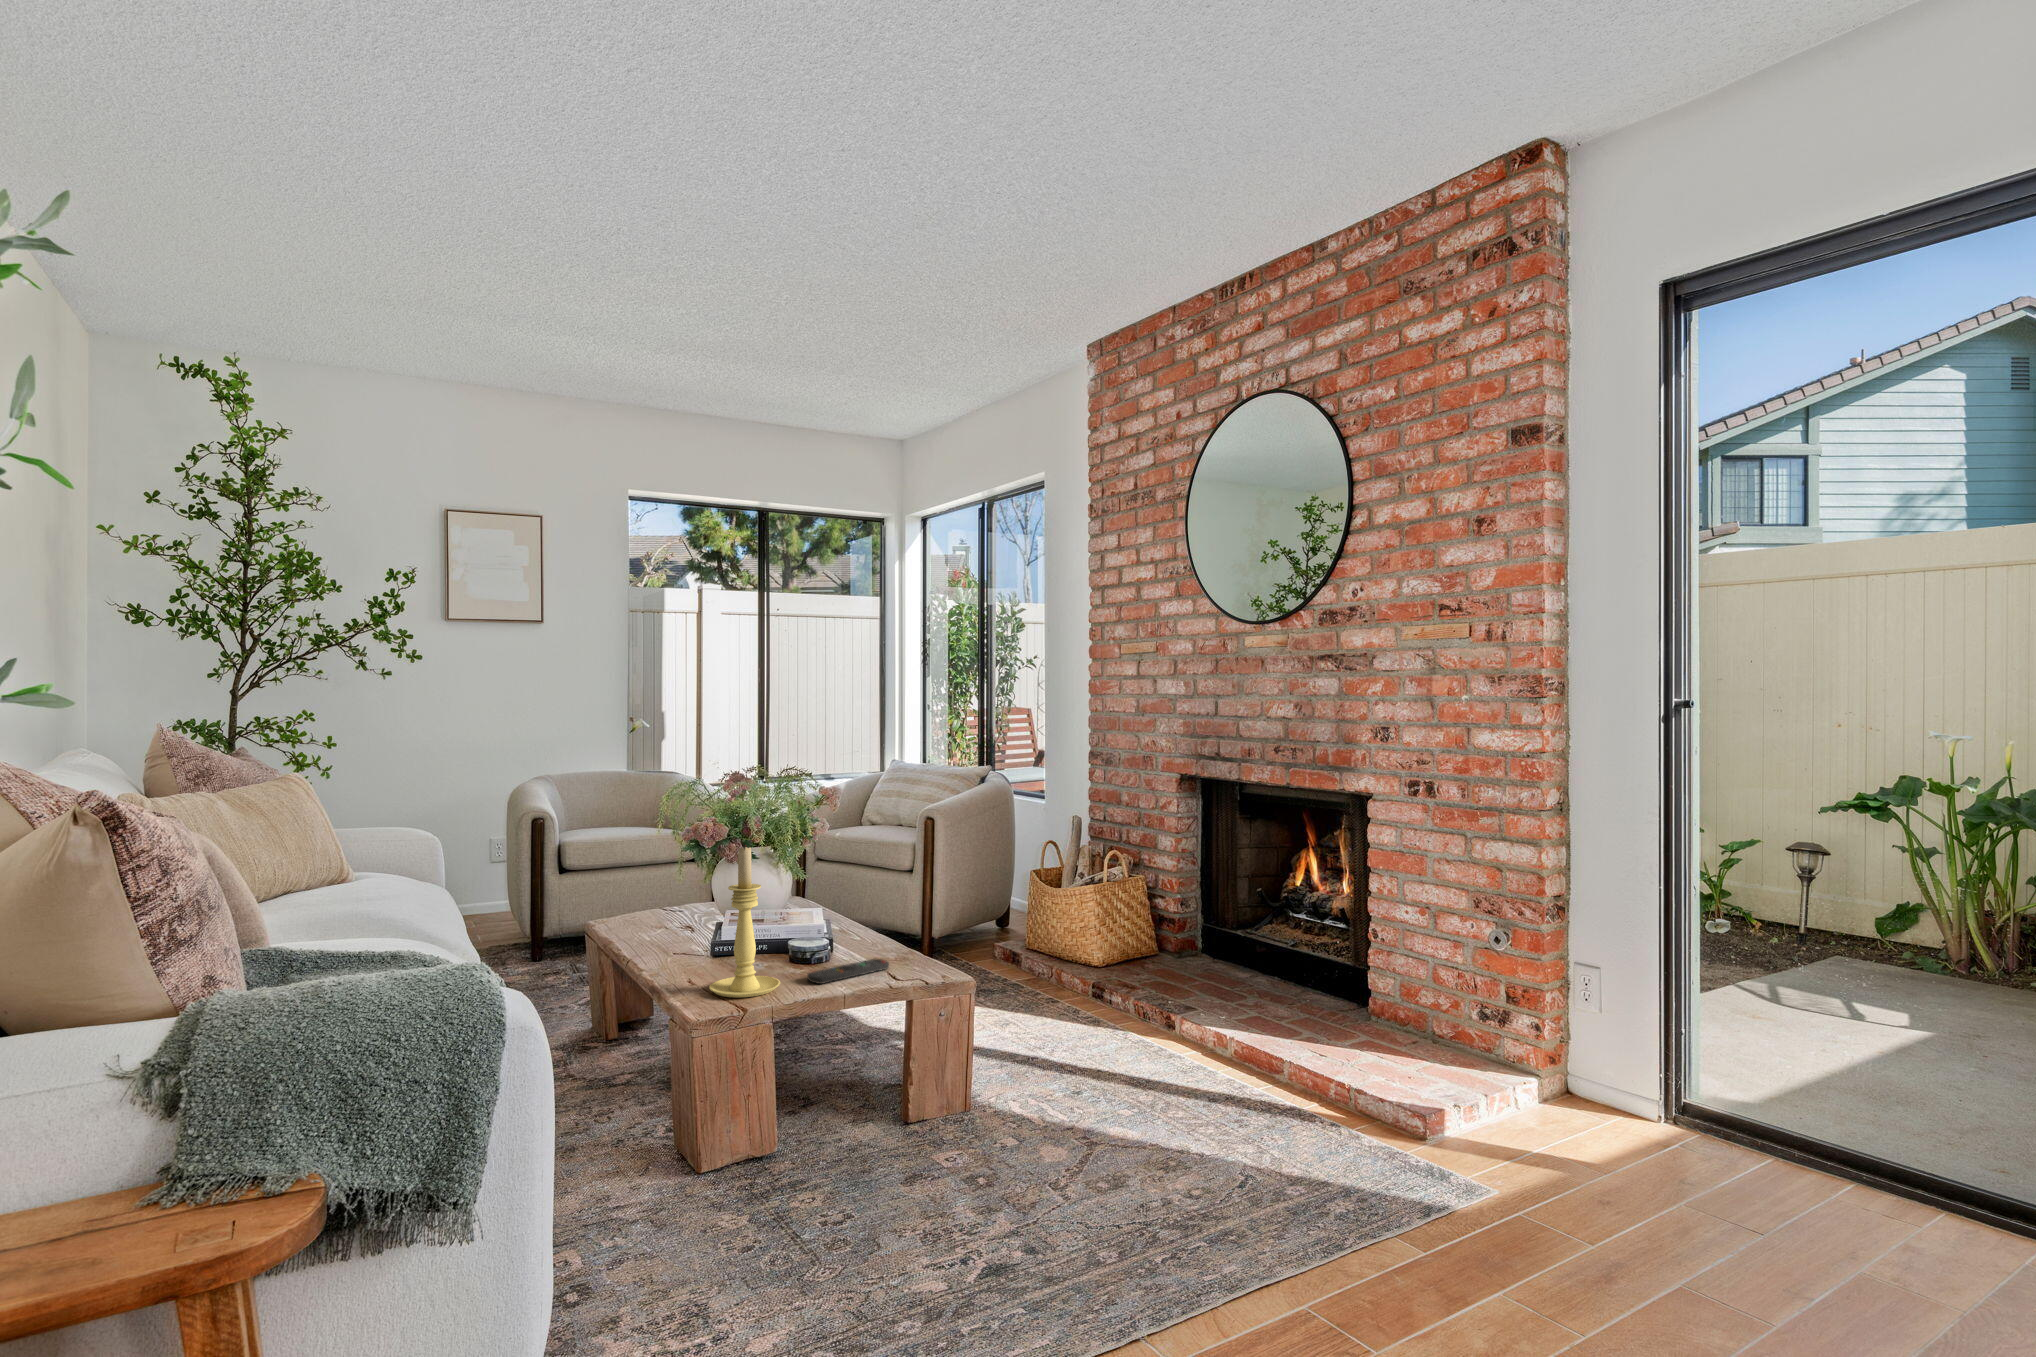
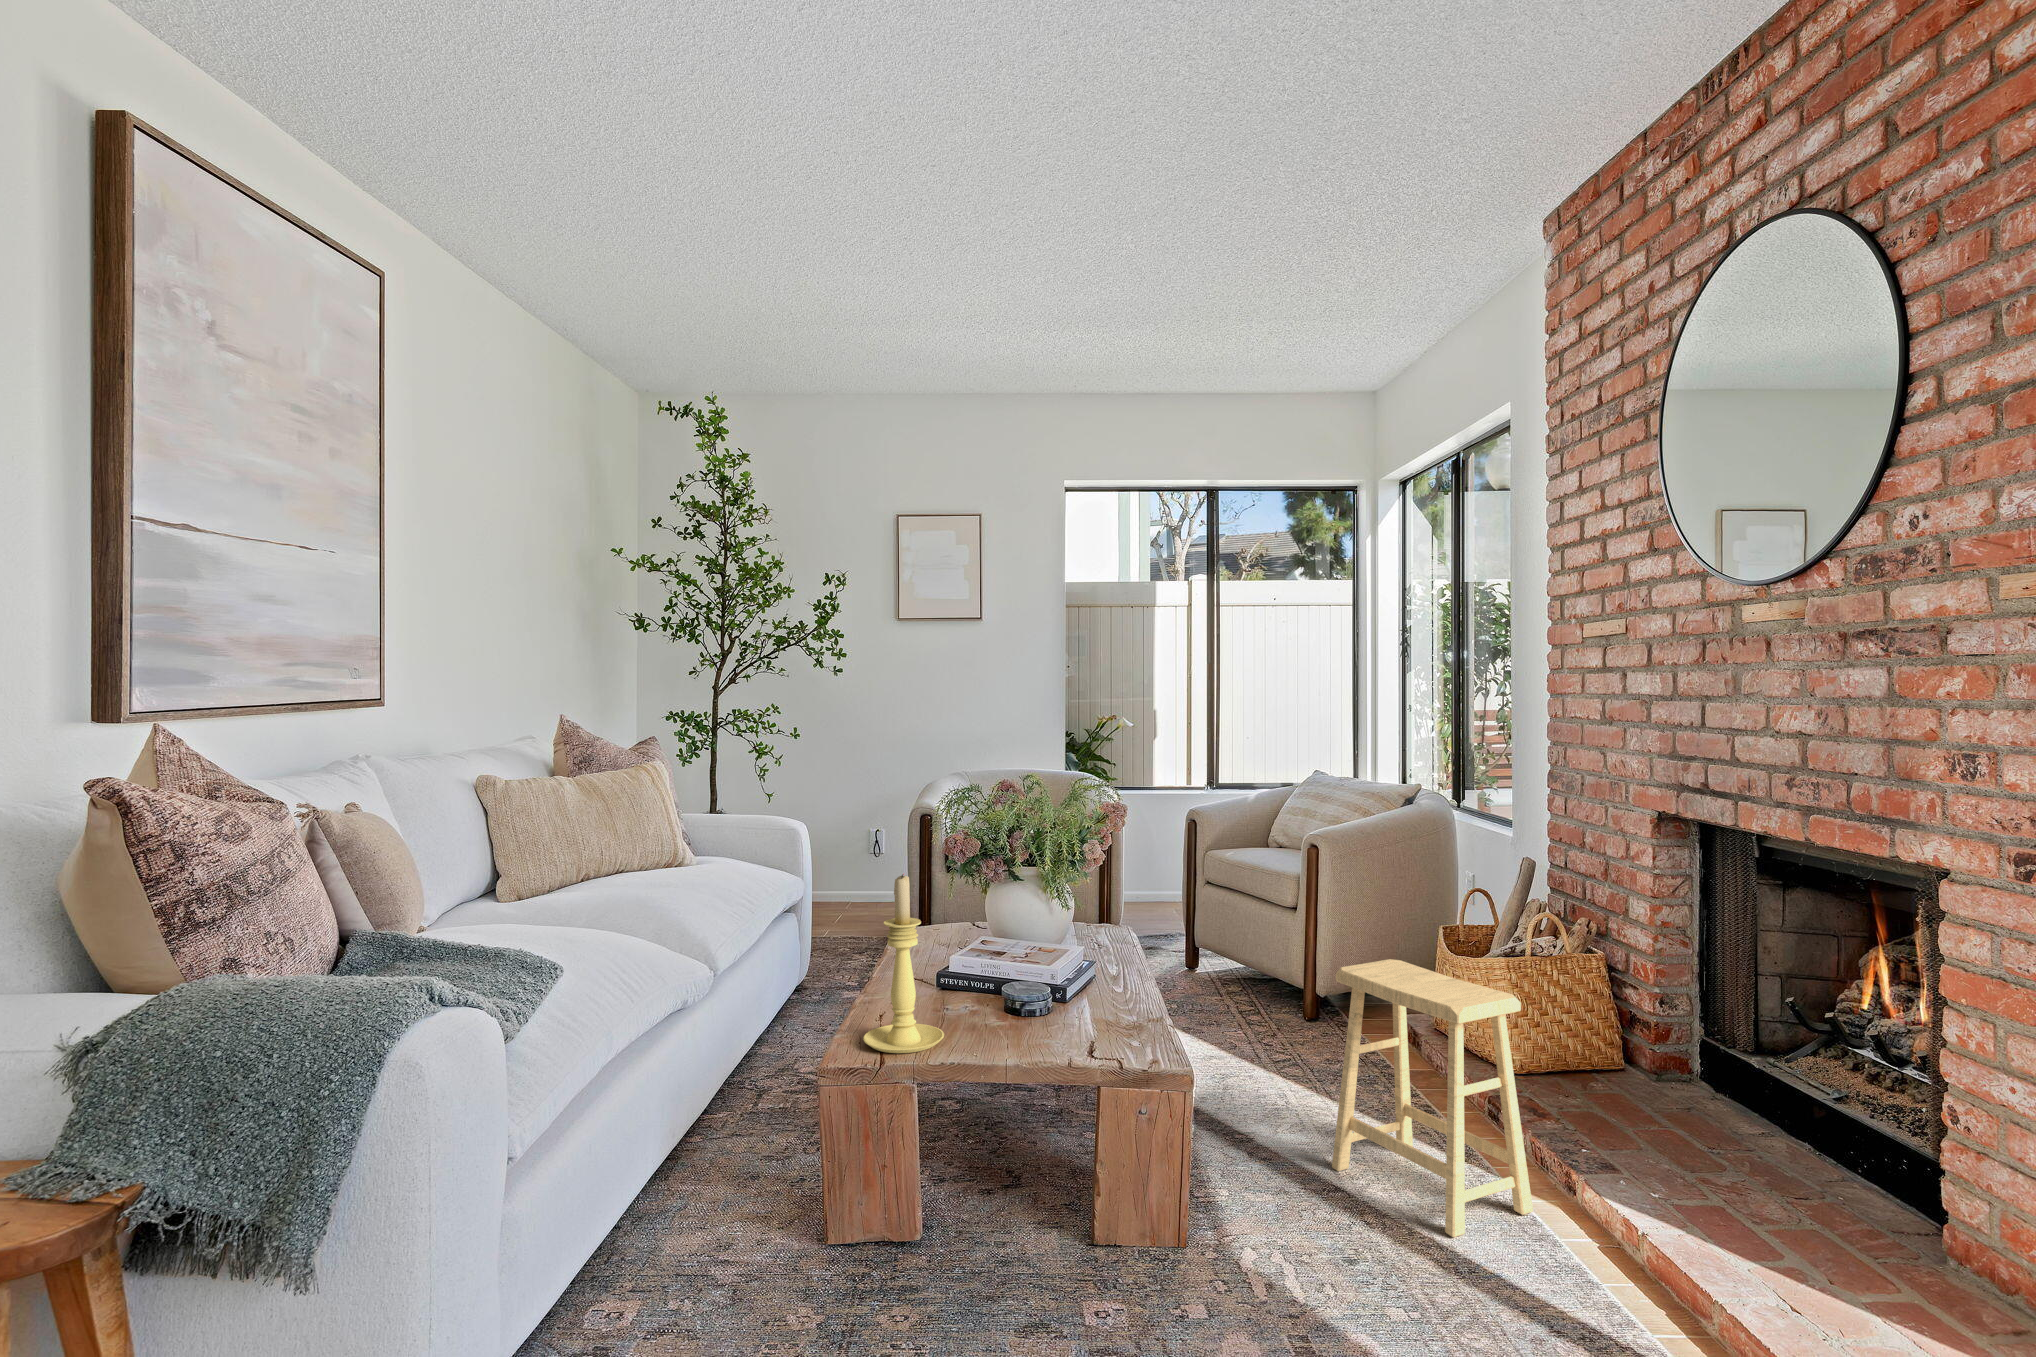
footstool: none [1023,889,1159,1067] -> present [1332,959,1533,1237]
remote control: present [807,959,889,984] -> none [978,1026,1087,1050]

